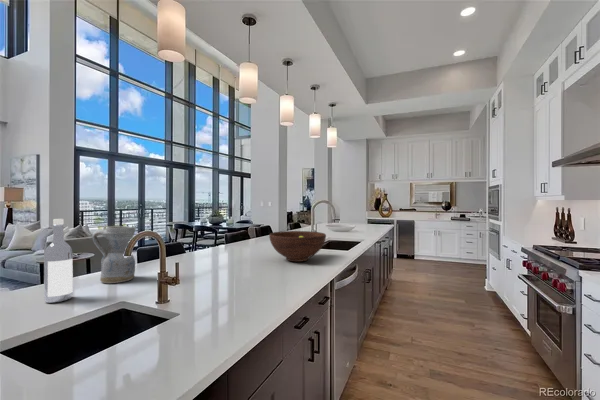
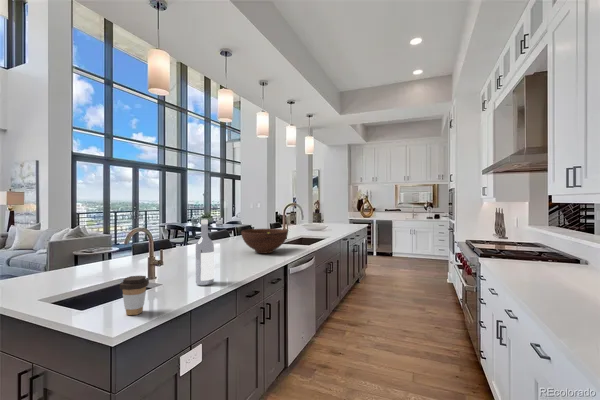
wine bottle: present [44,219,73,303] -> present [196,219,214,286]
ceramic pitcher: present [92,226,136,283] -> none [96,225,131,269]
coffee cup: none [118,309,164,376] -> present [120,276,149,315]

